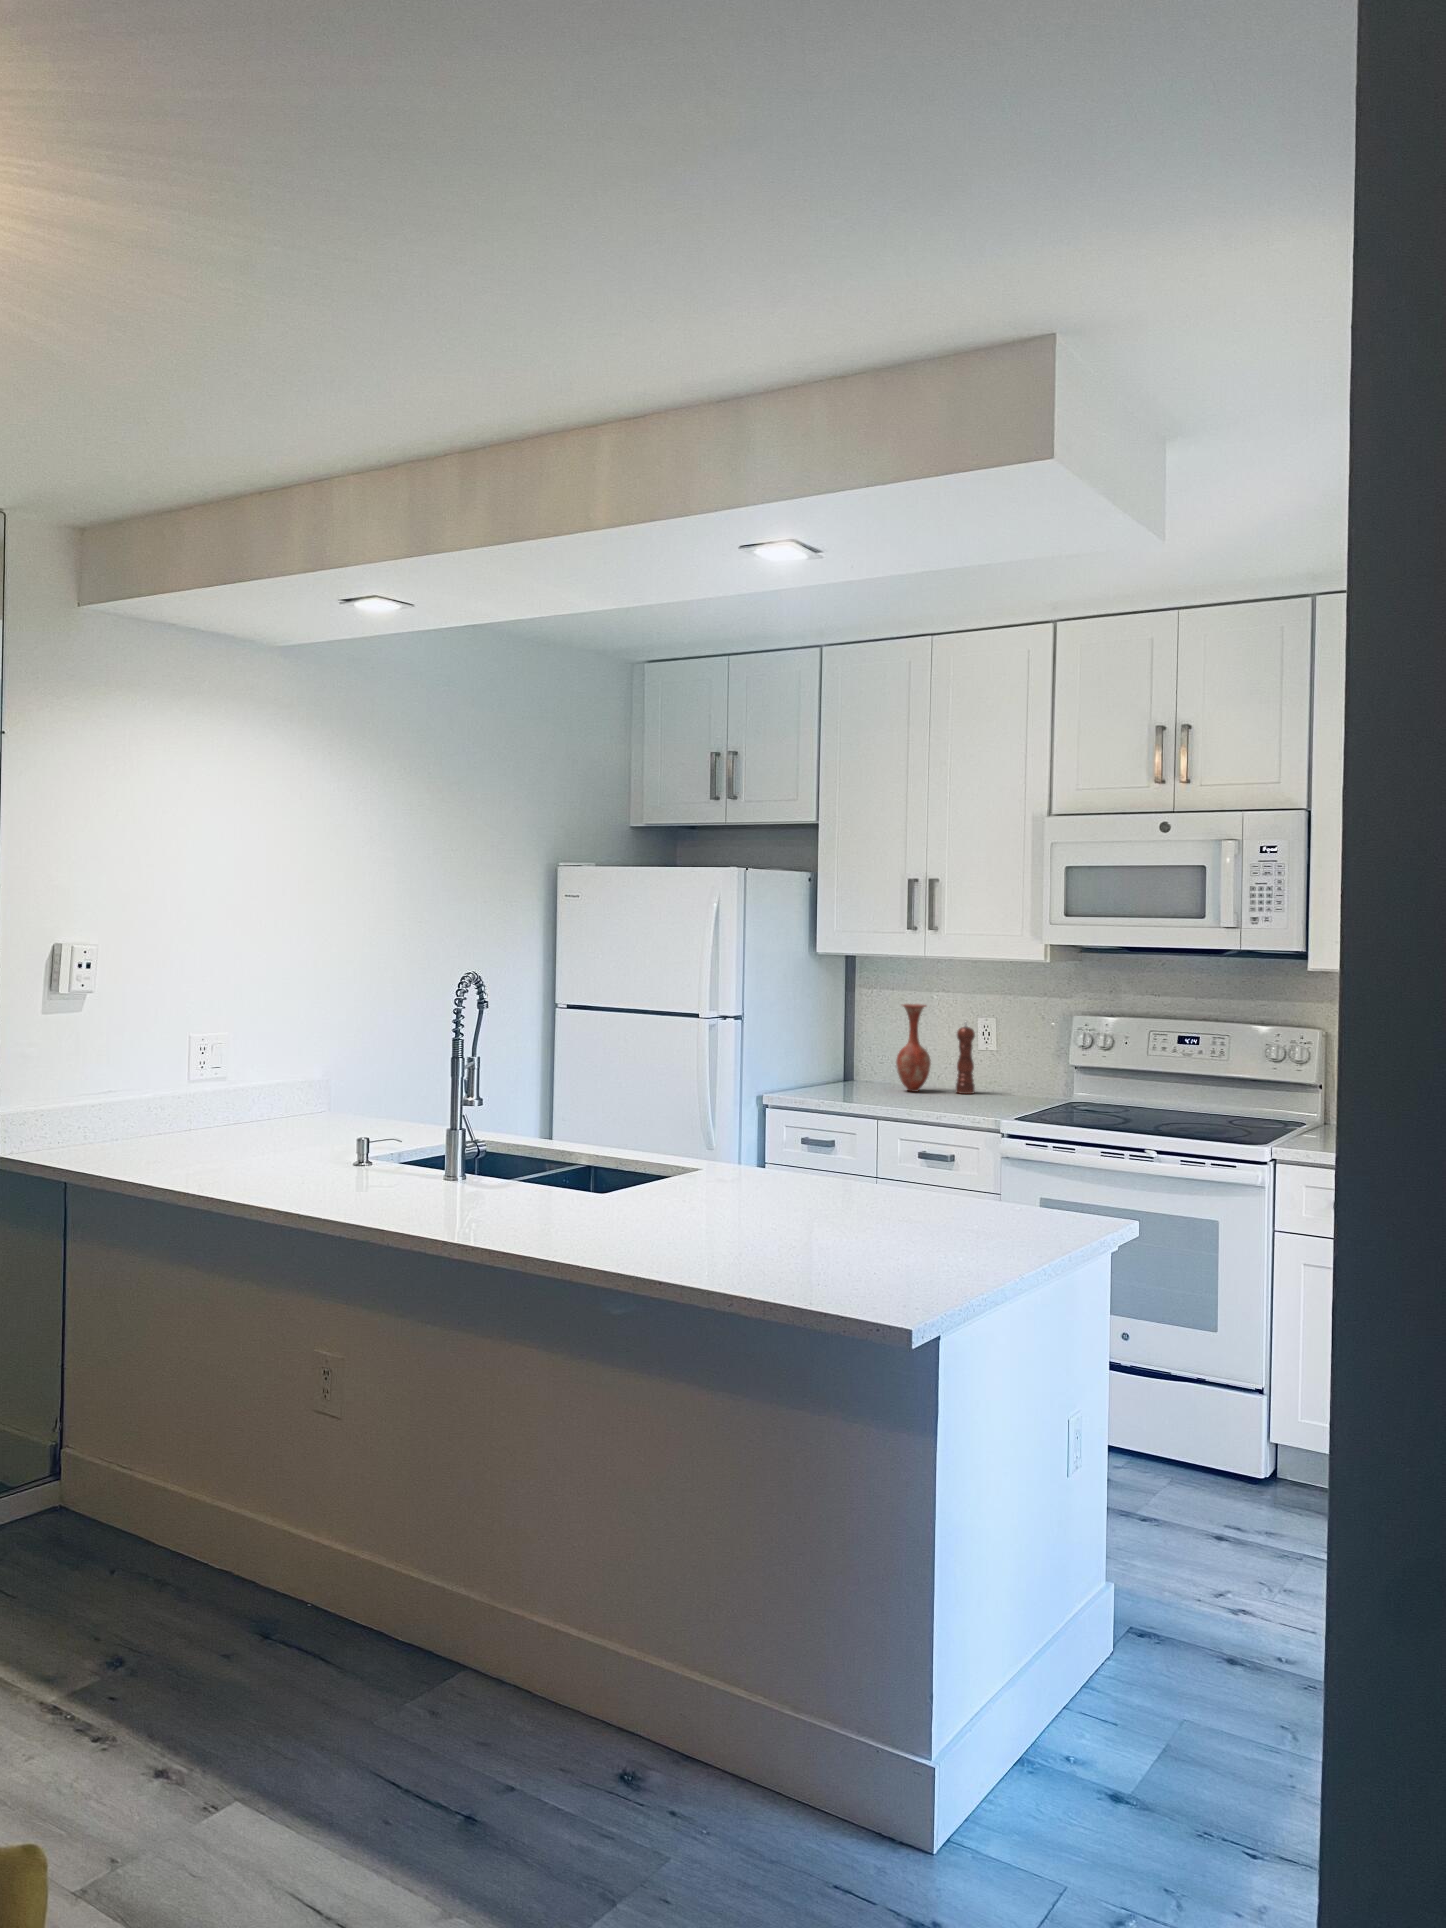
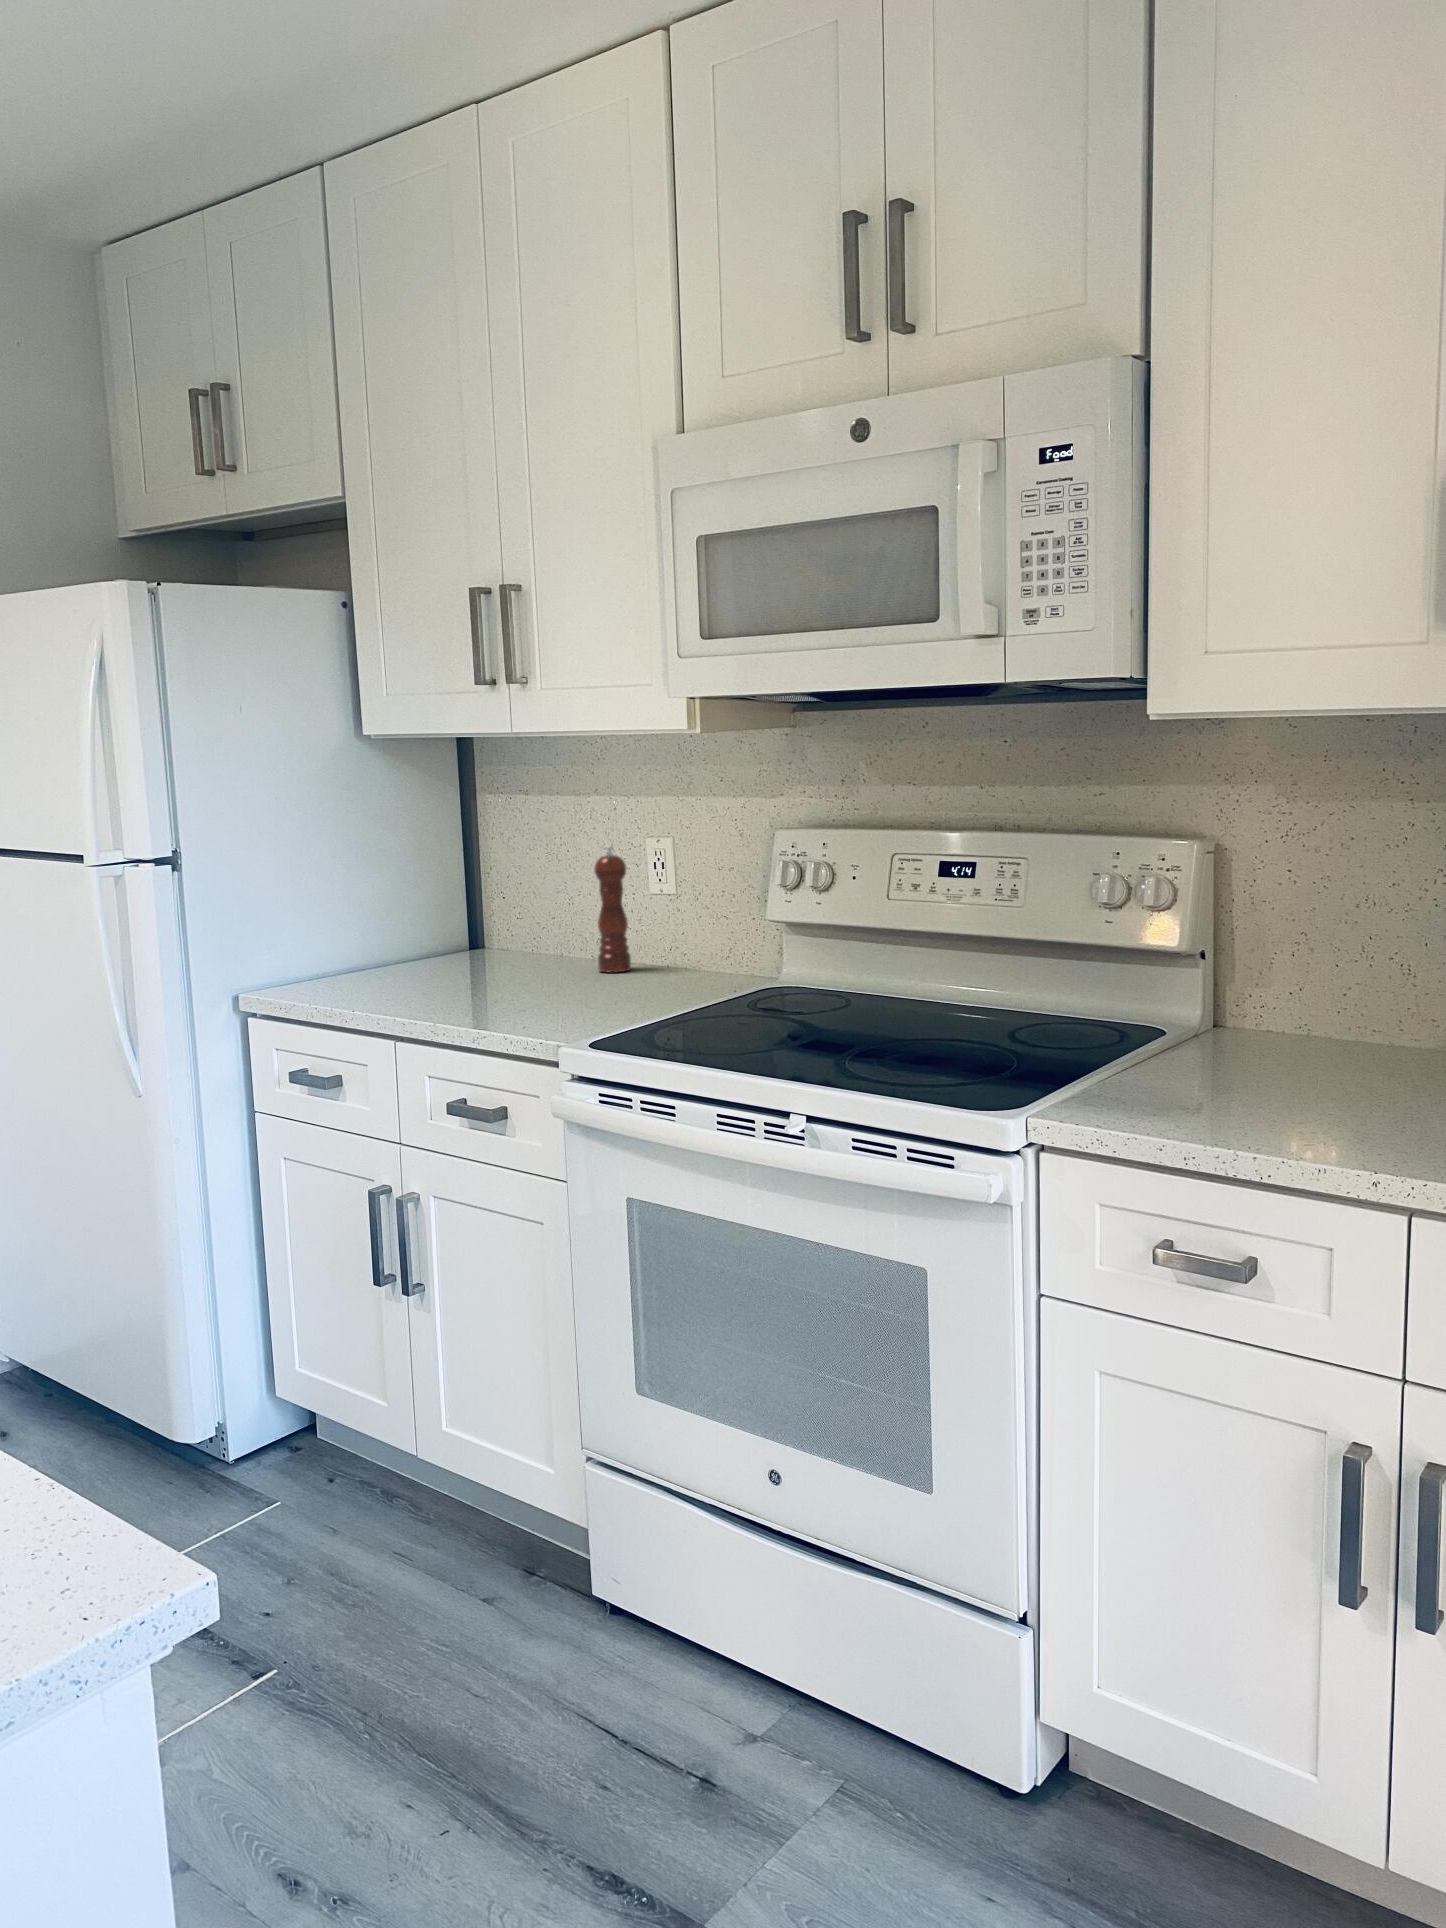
vase: present [896,1004,931,1092] -> none [499,819,558,971]

